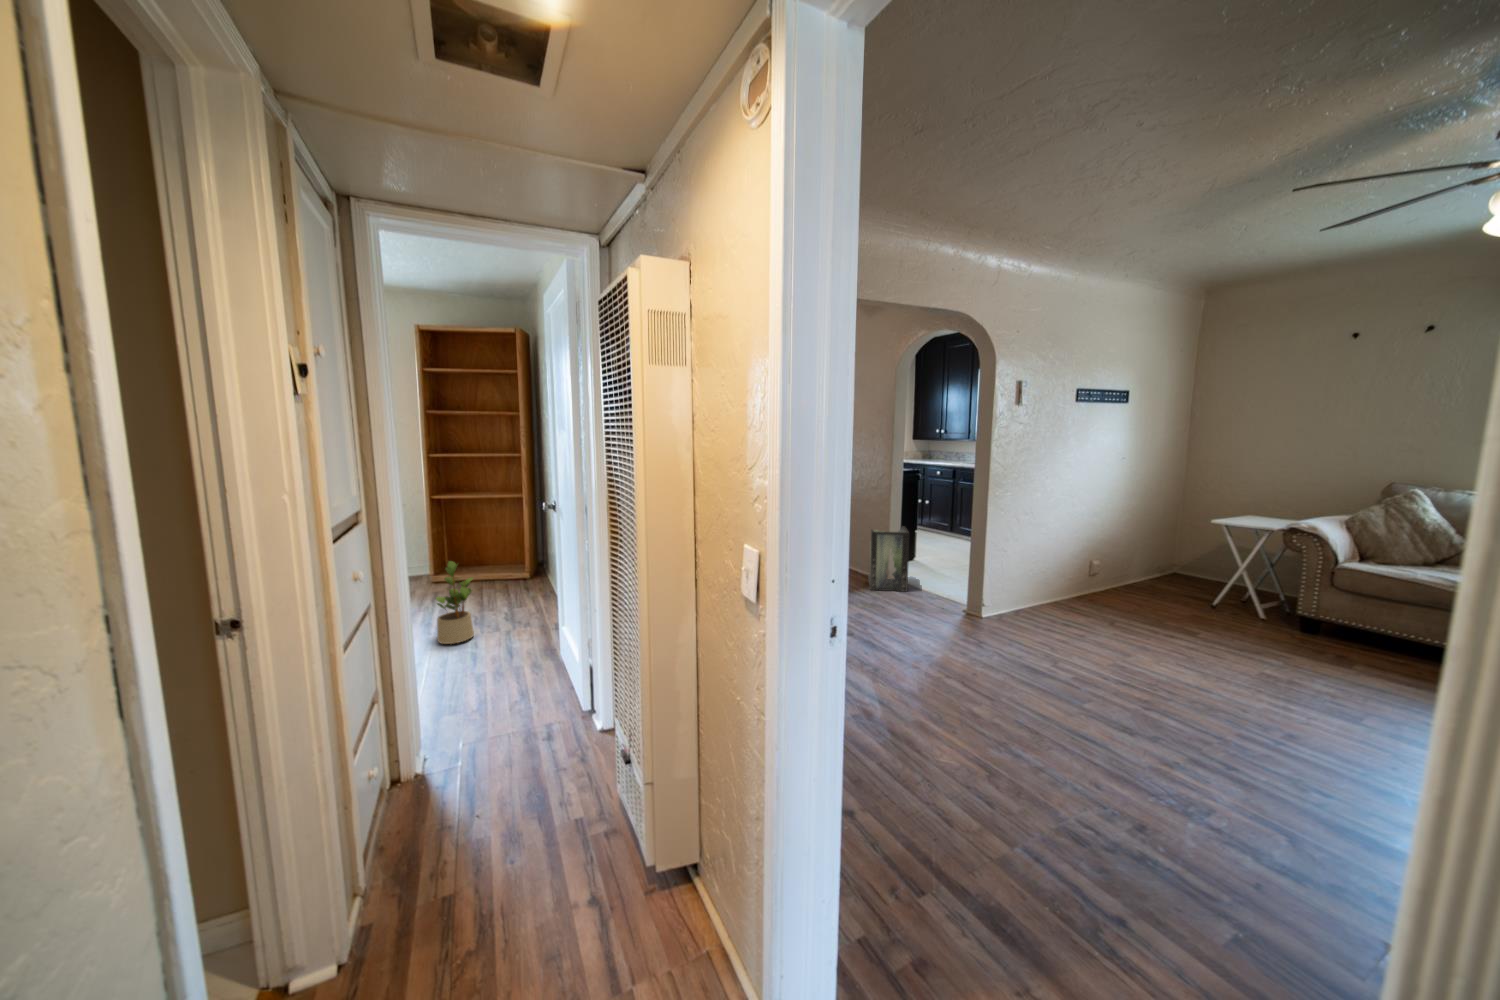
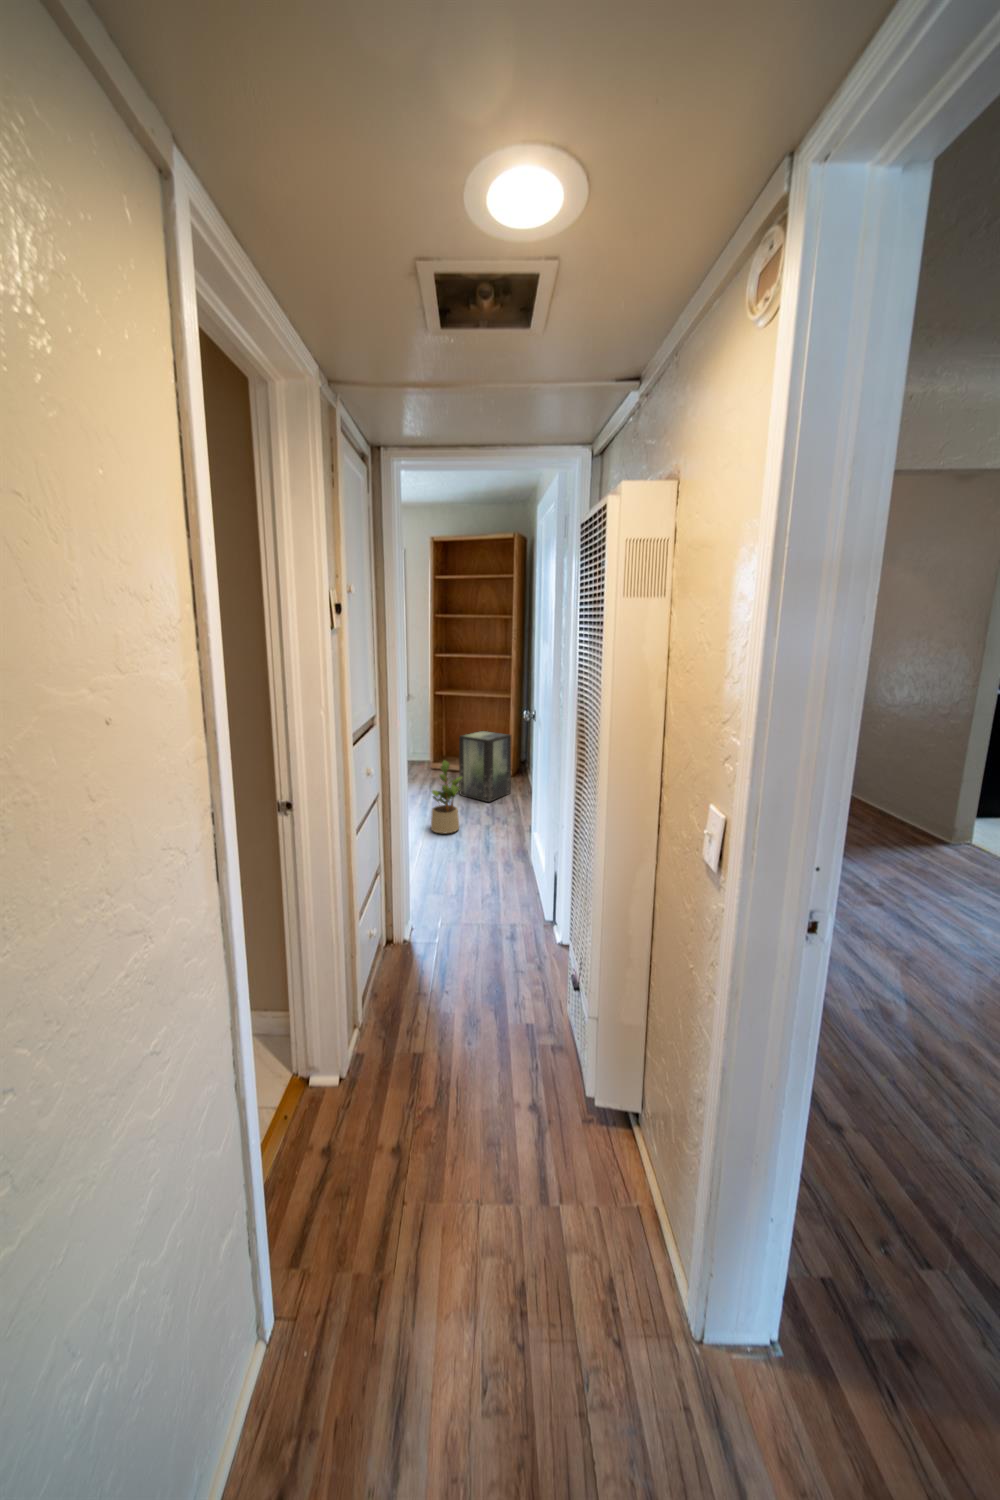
storage box: present [868,526,909,592] -> present [459,731,511,802]

